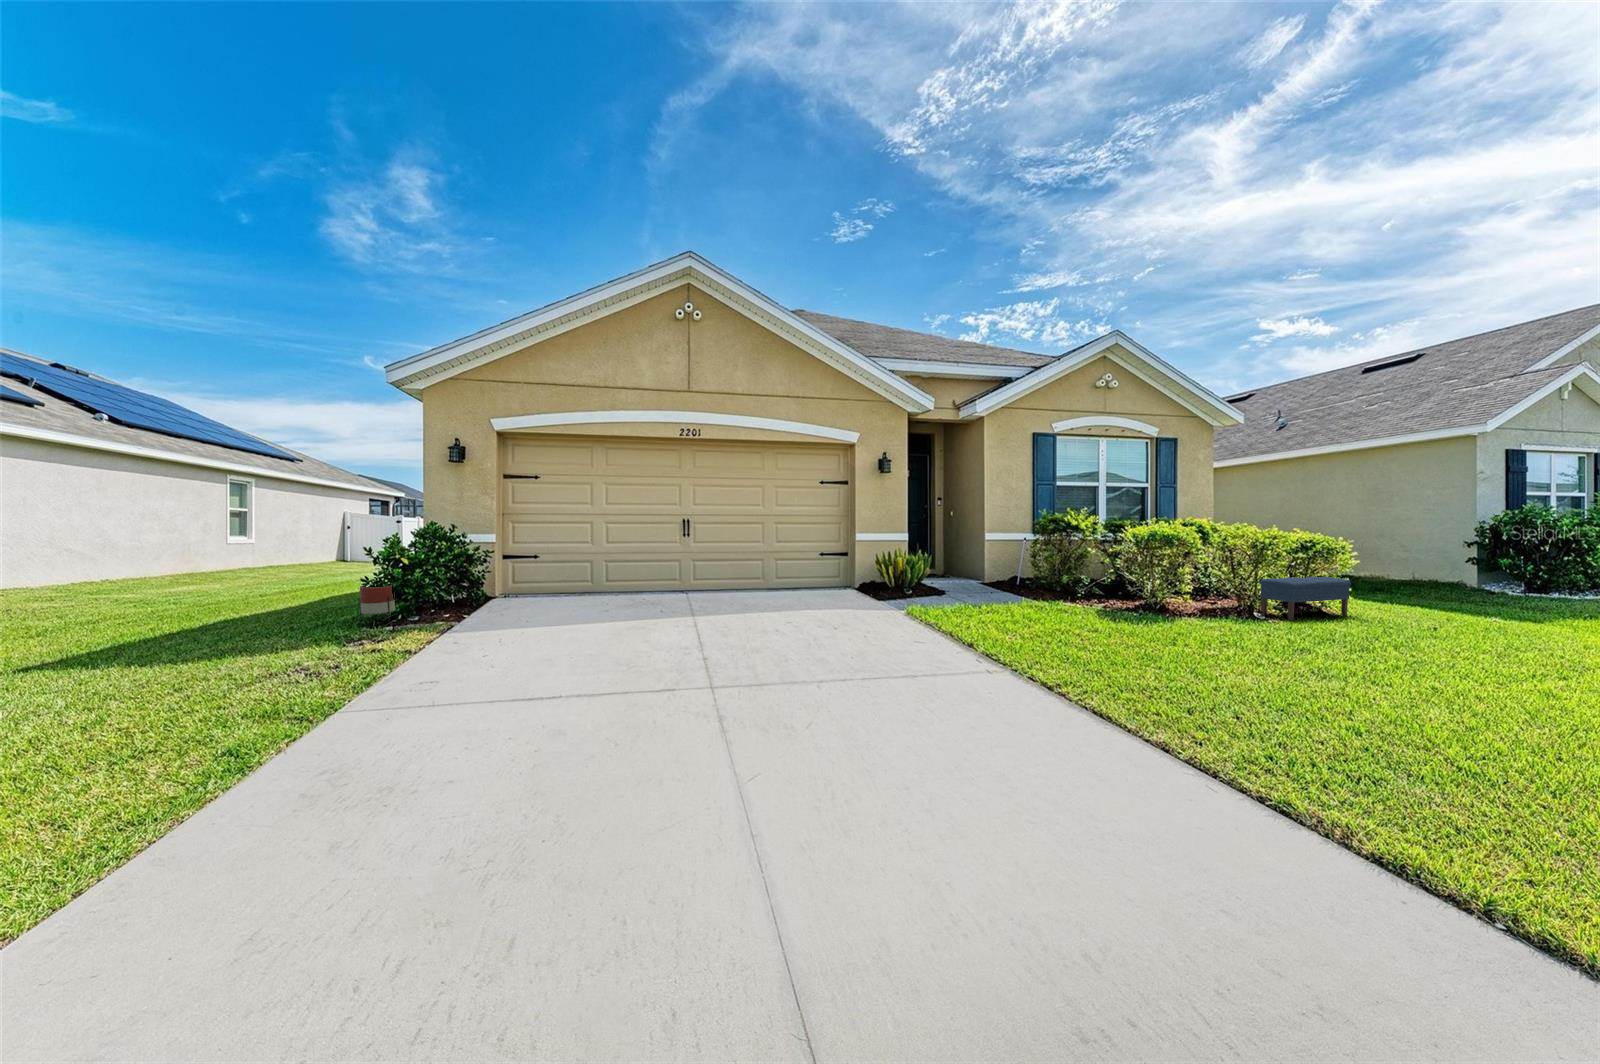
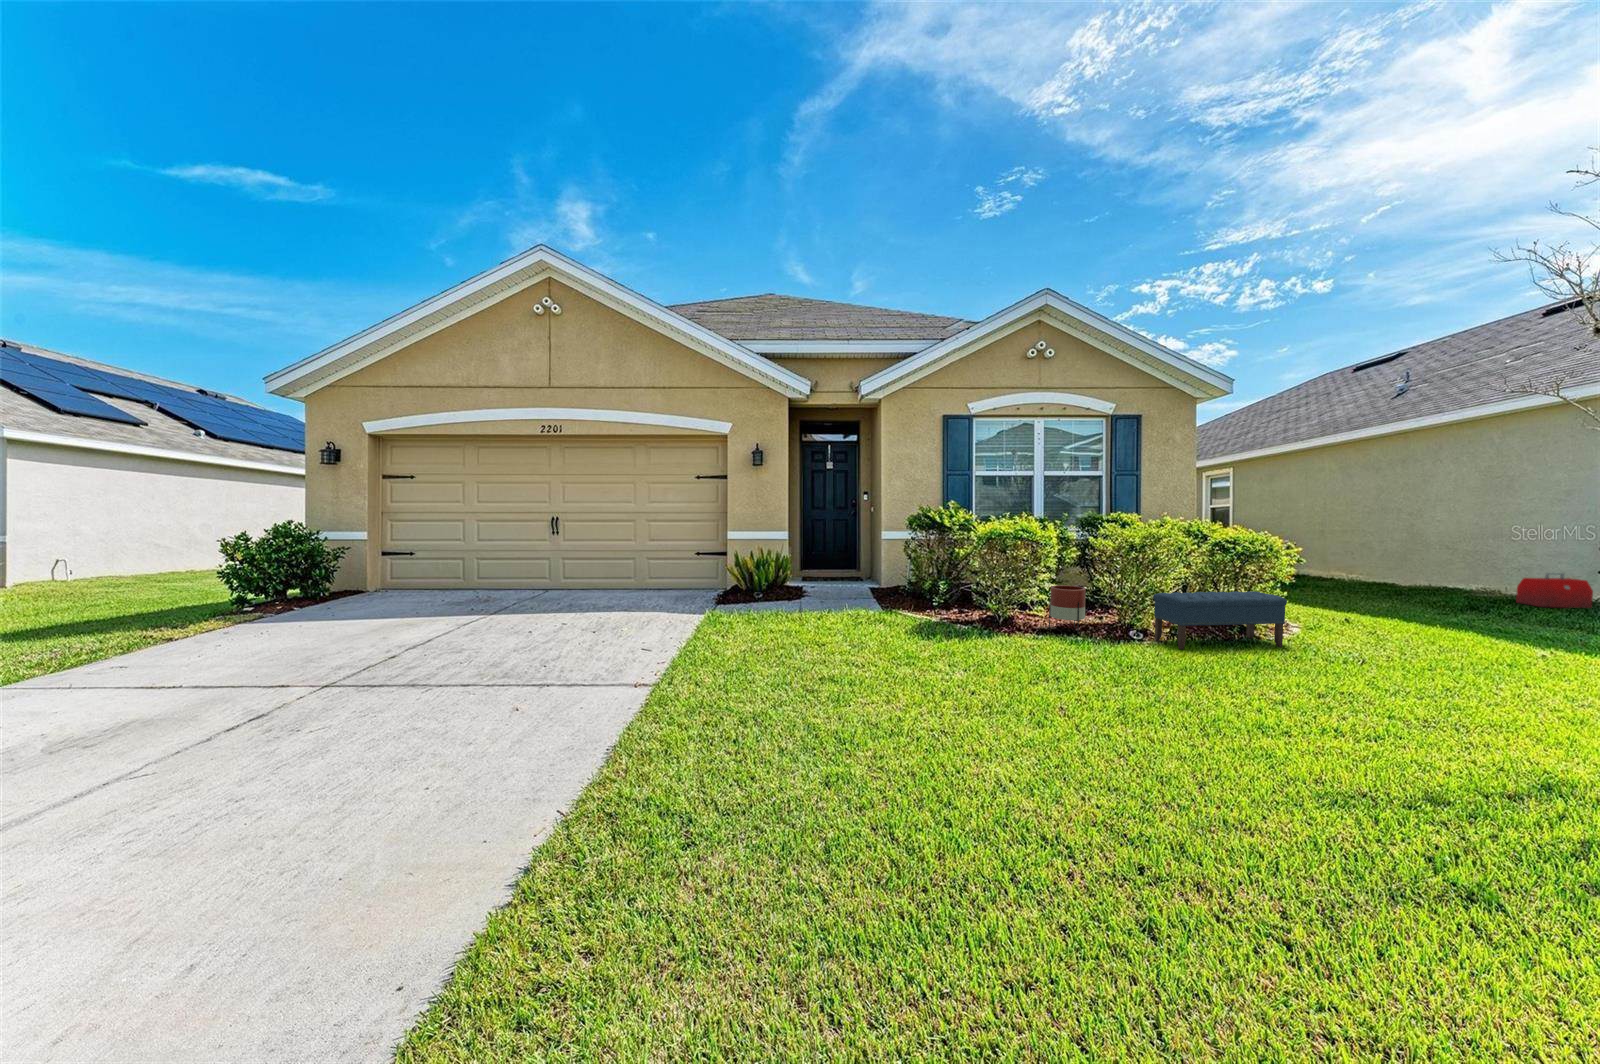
toolbox: none [1419,561,1467,585] -> present [1516,573,1593,608]
planter: present [359,585,395,625] -> present [1049,585,1086,634]

